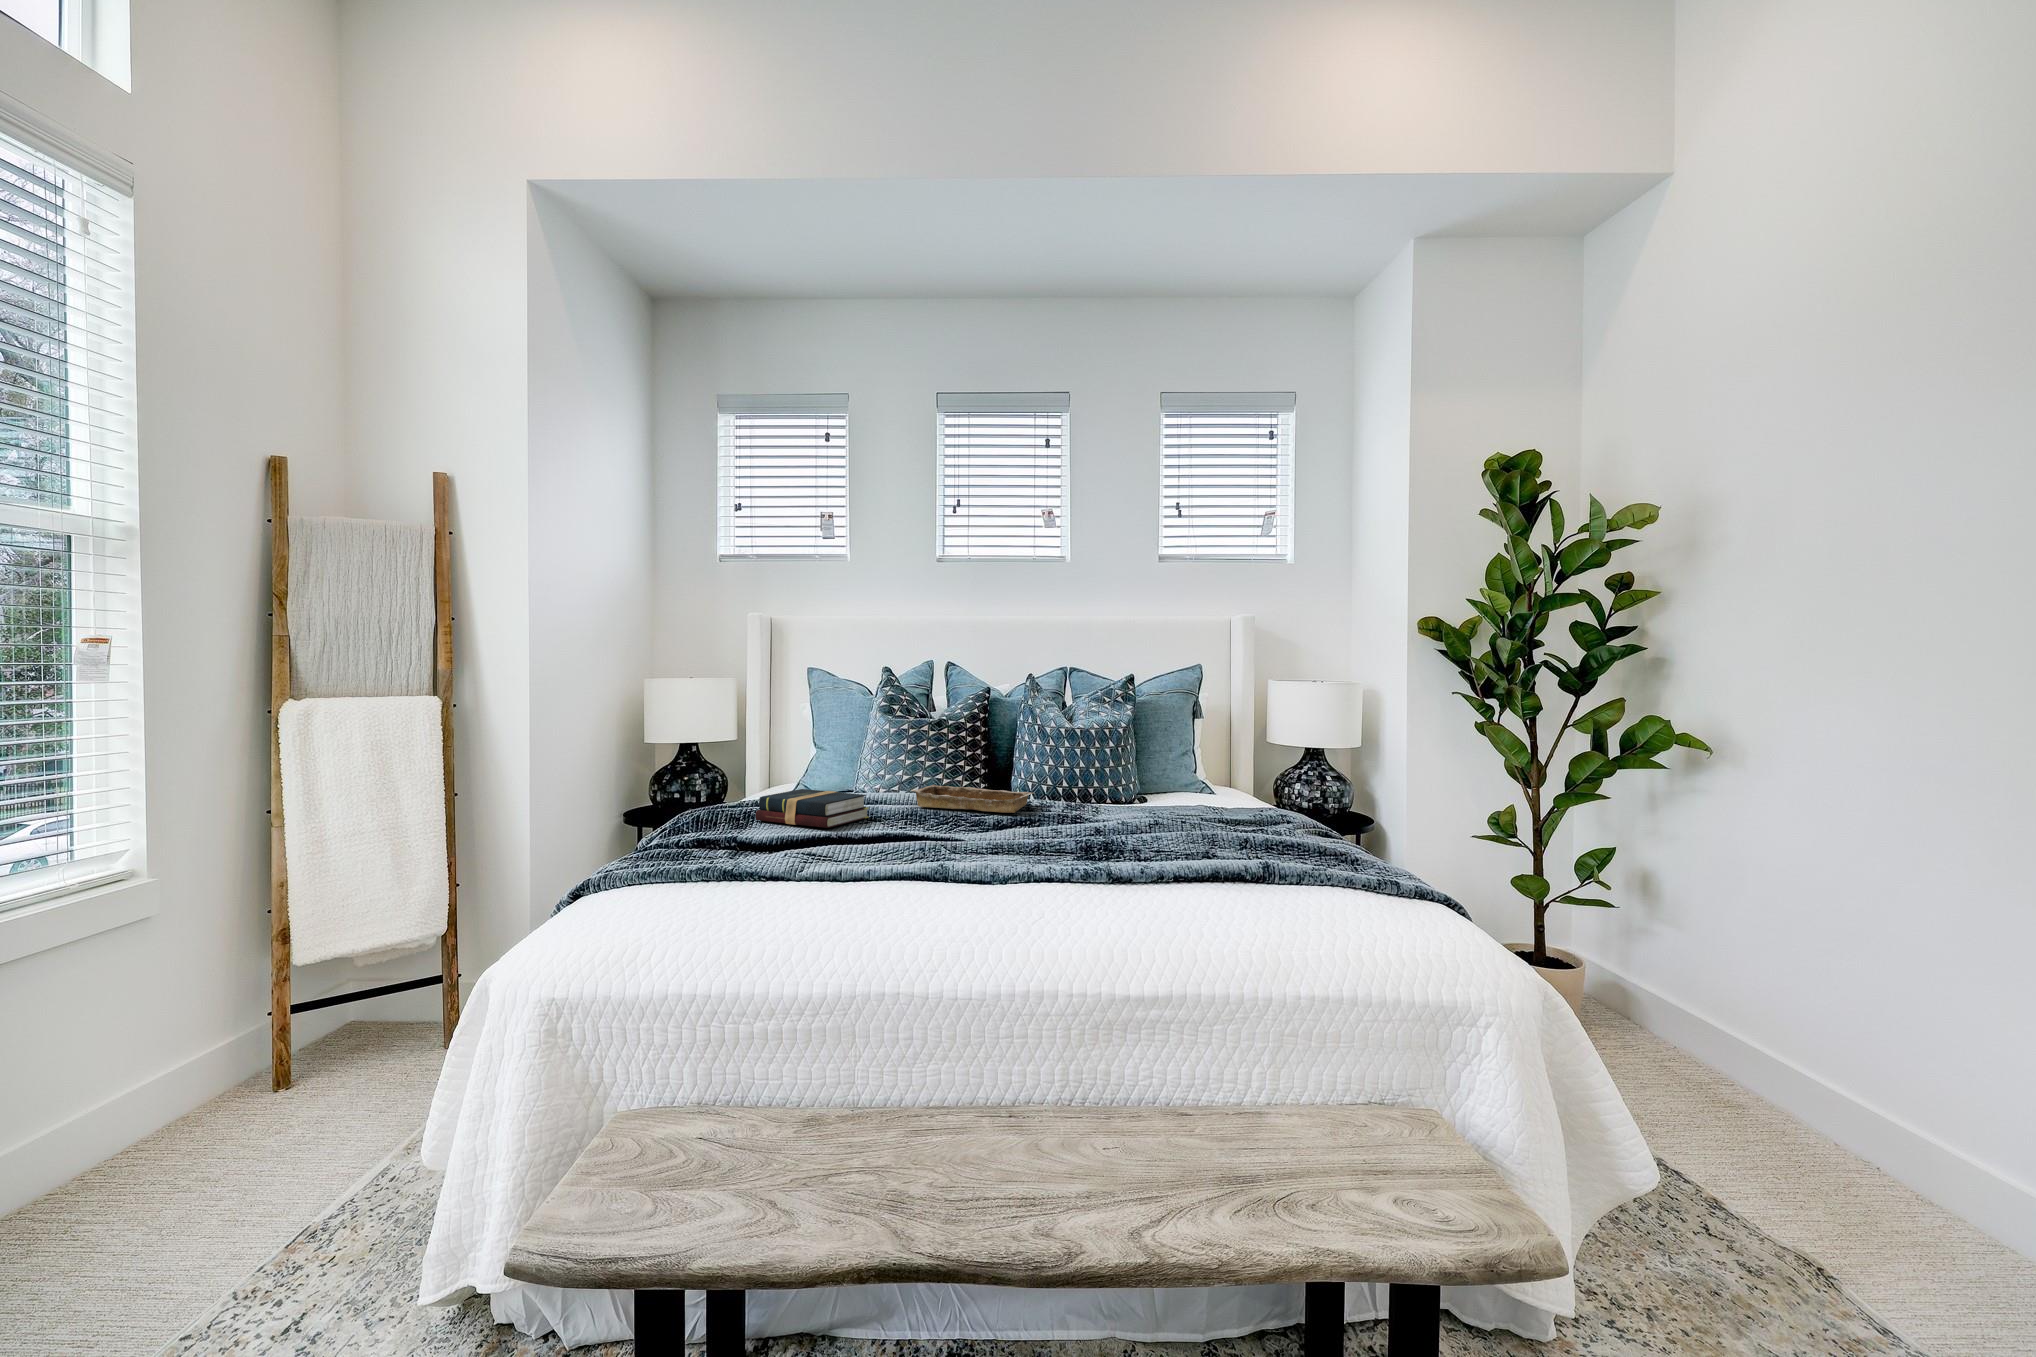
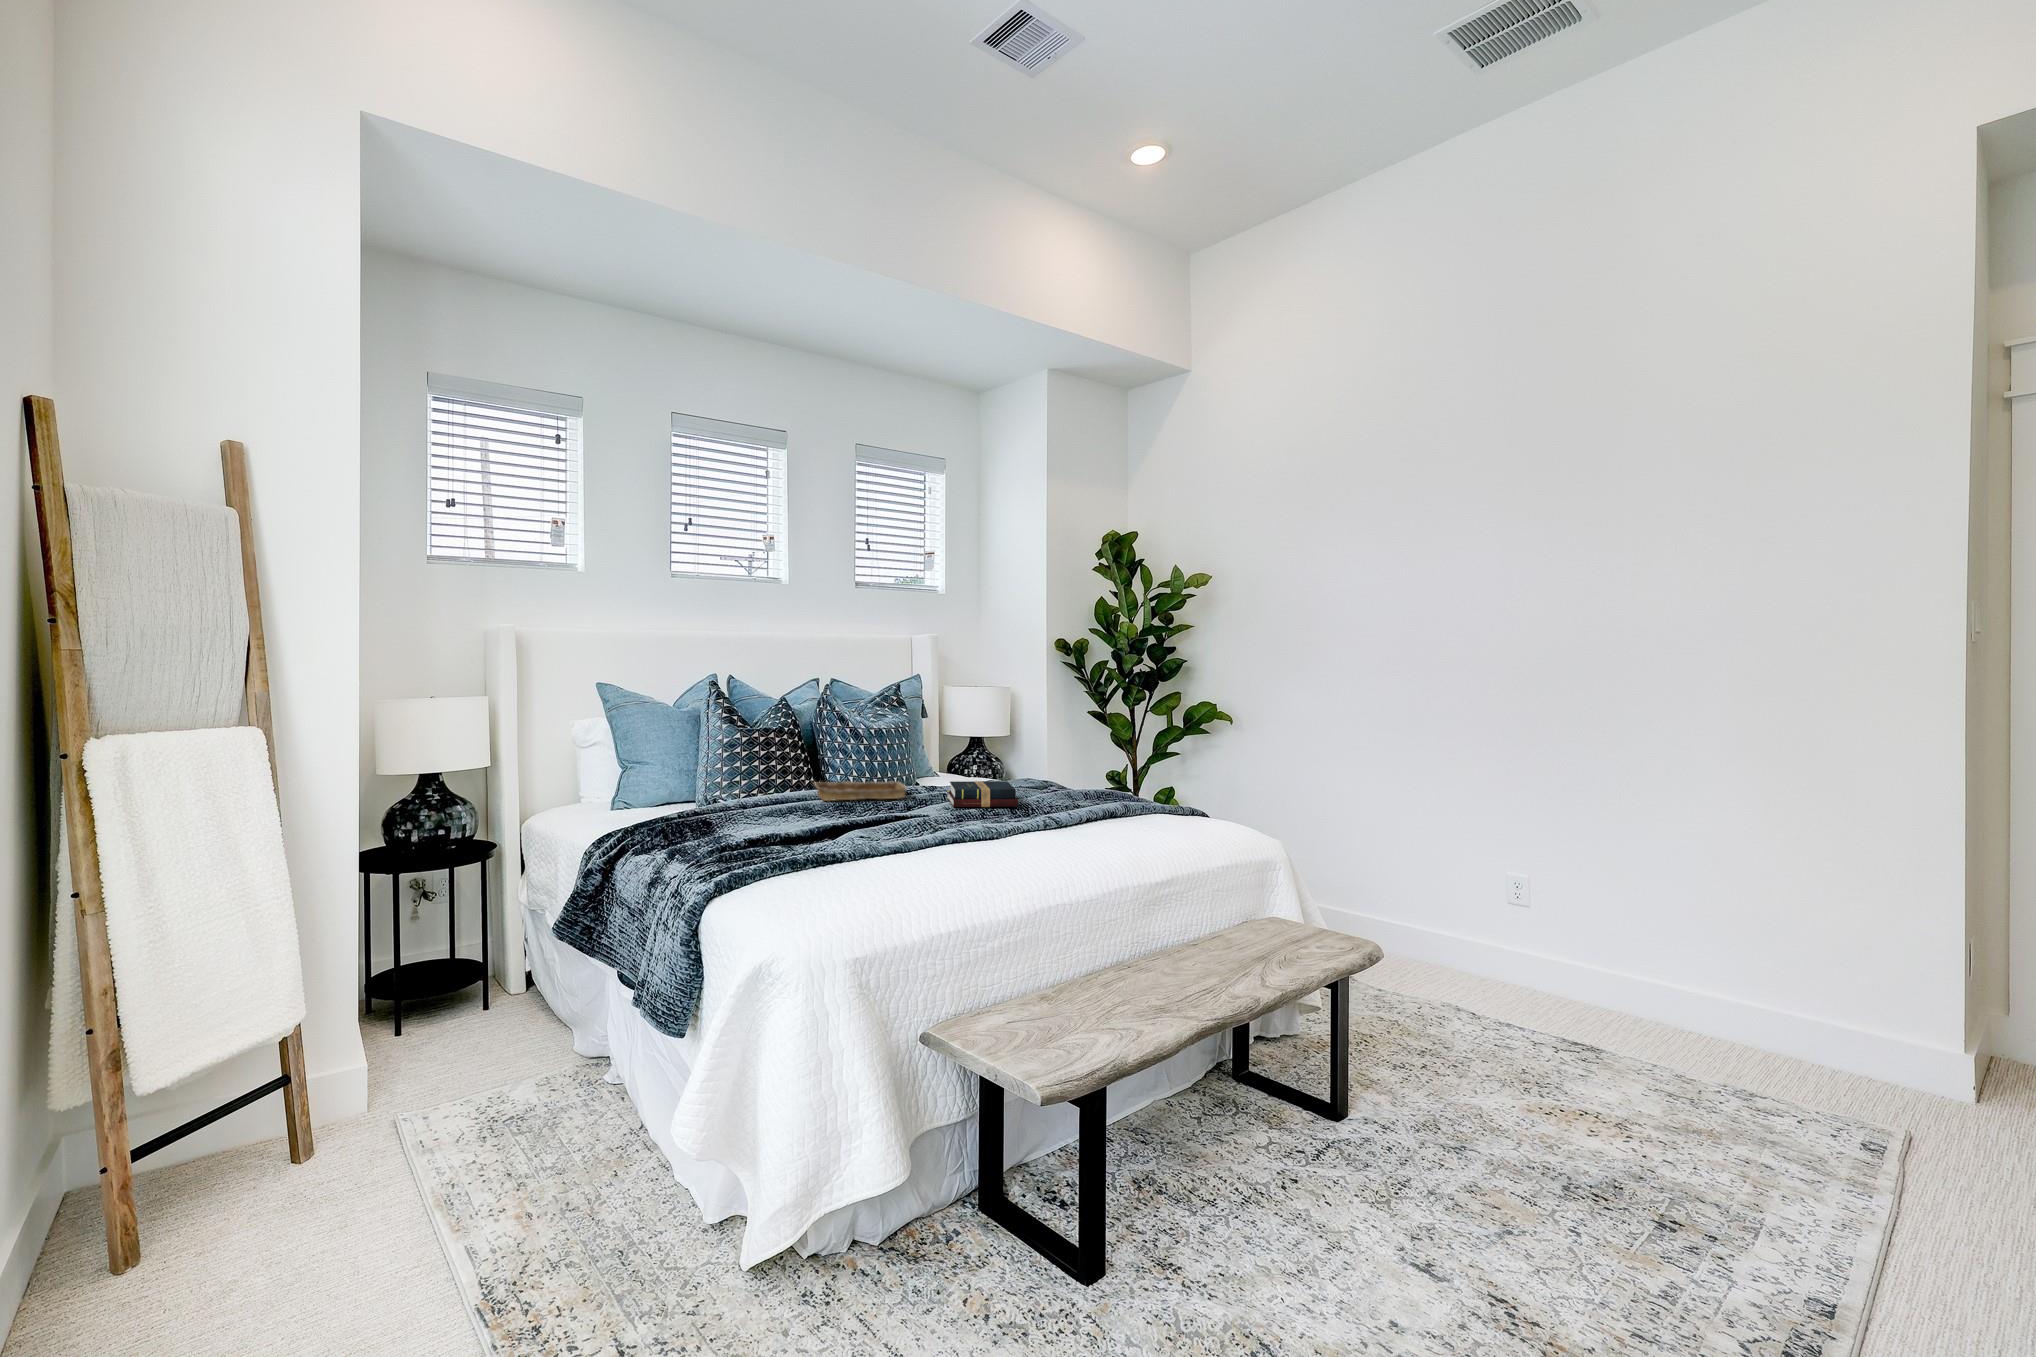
hardback book: present [755,789,869,828] -> present [947,781,1018,807]

